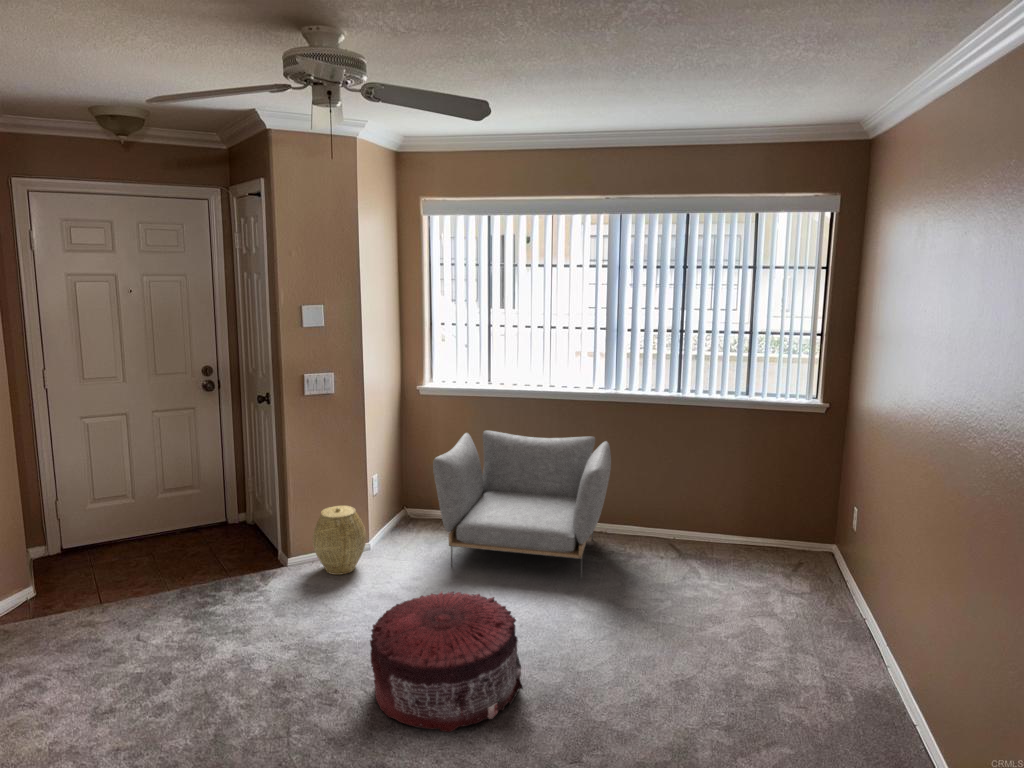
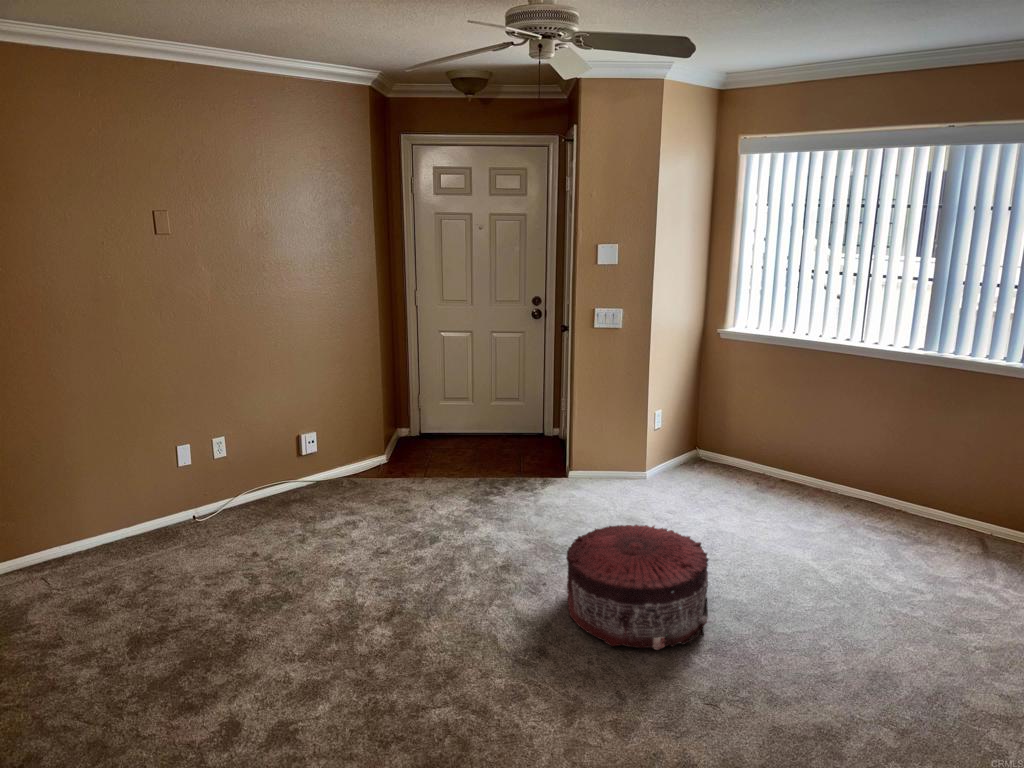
armchair: present [433,431,611,580] -> none [701,385,925,562]
woven basket: present [313,506,366,575] -> none [585,435,634,498]

